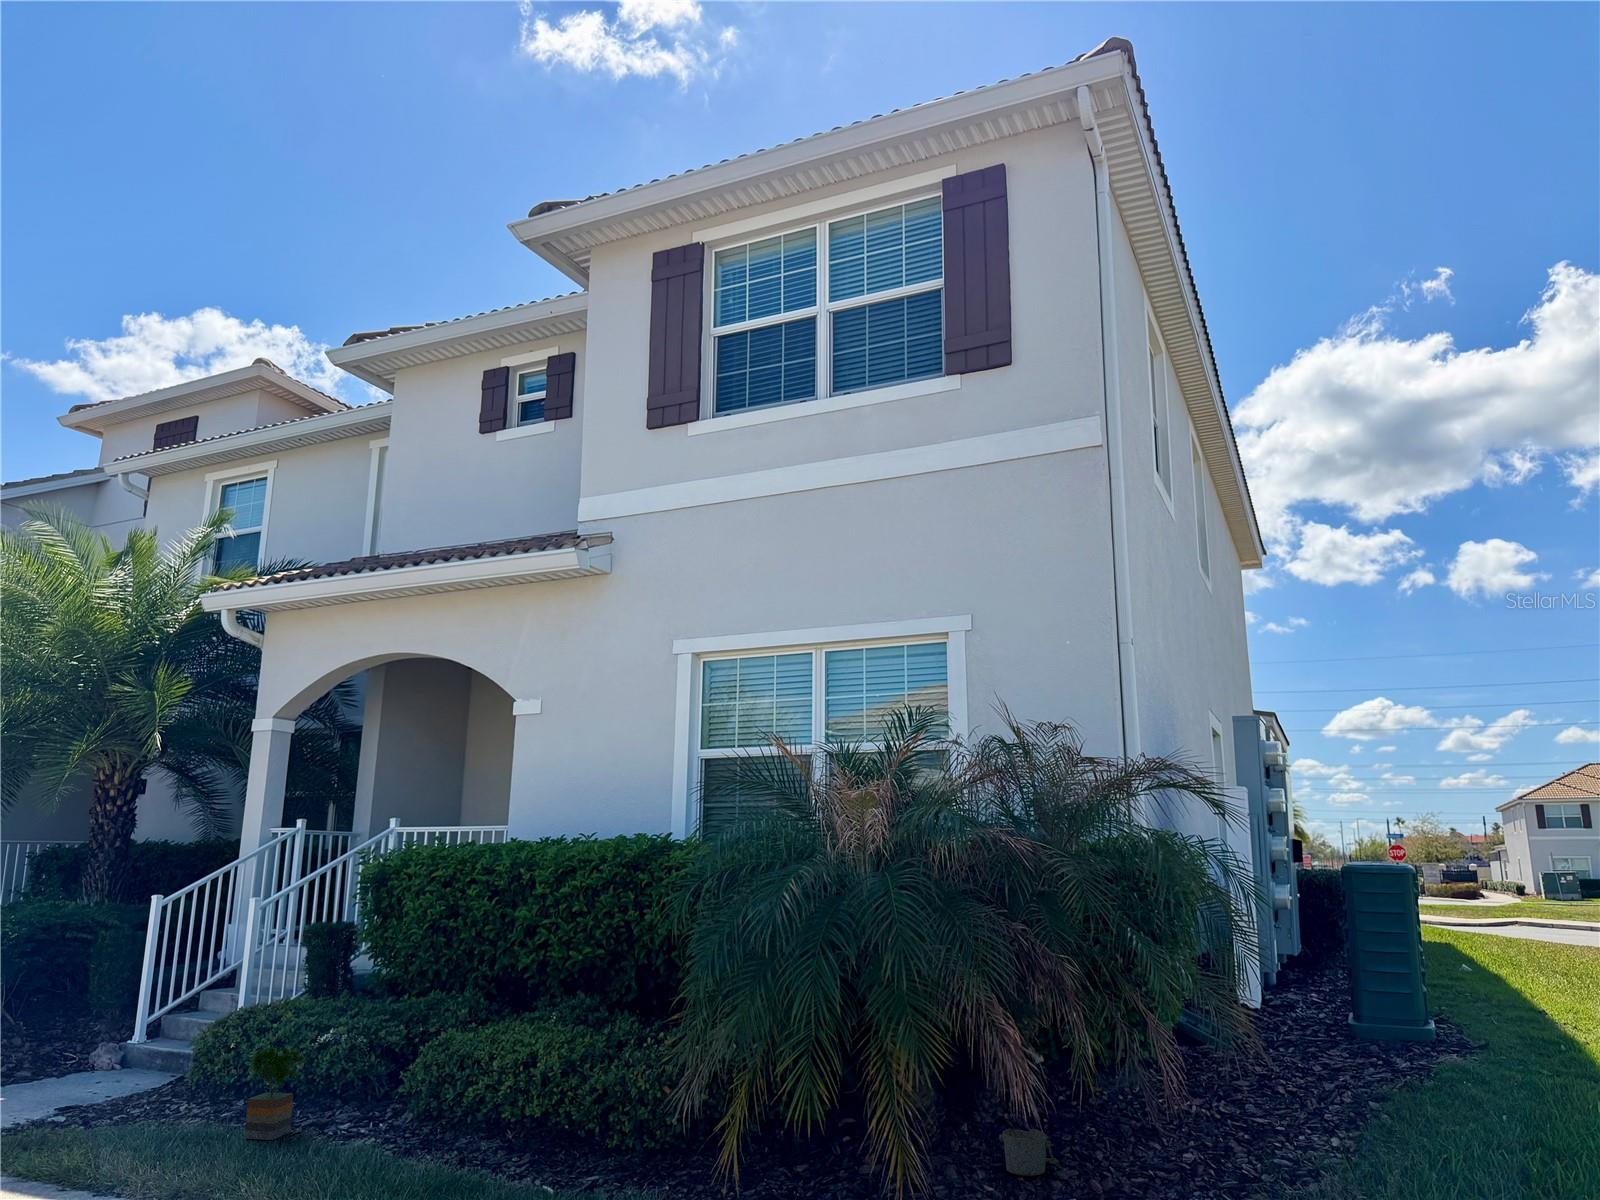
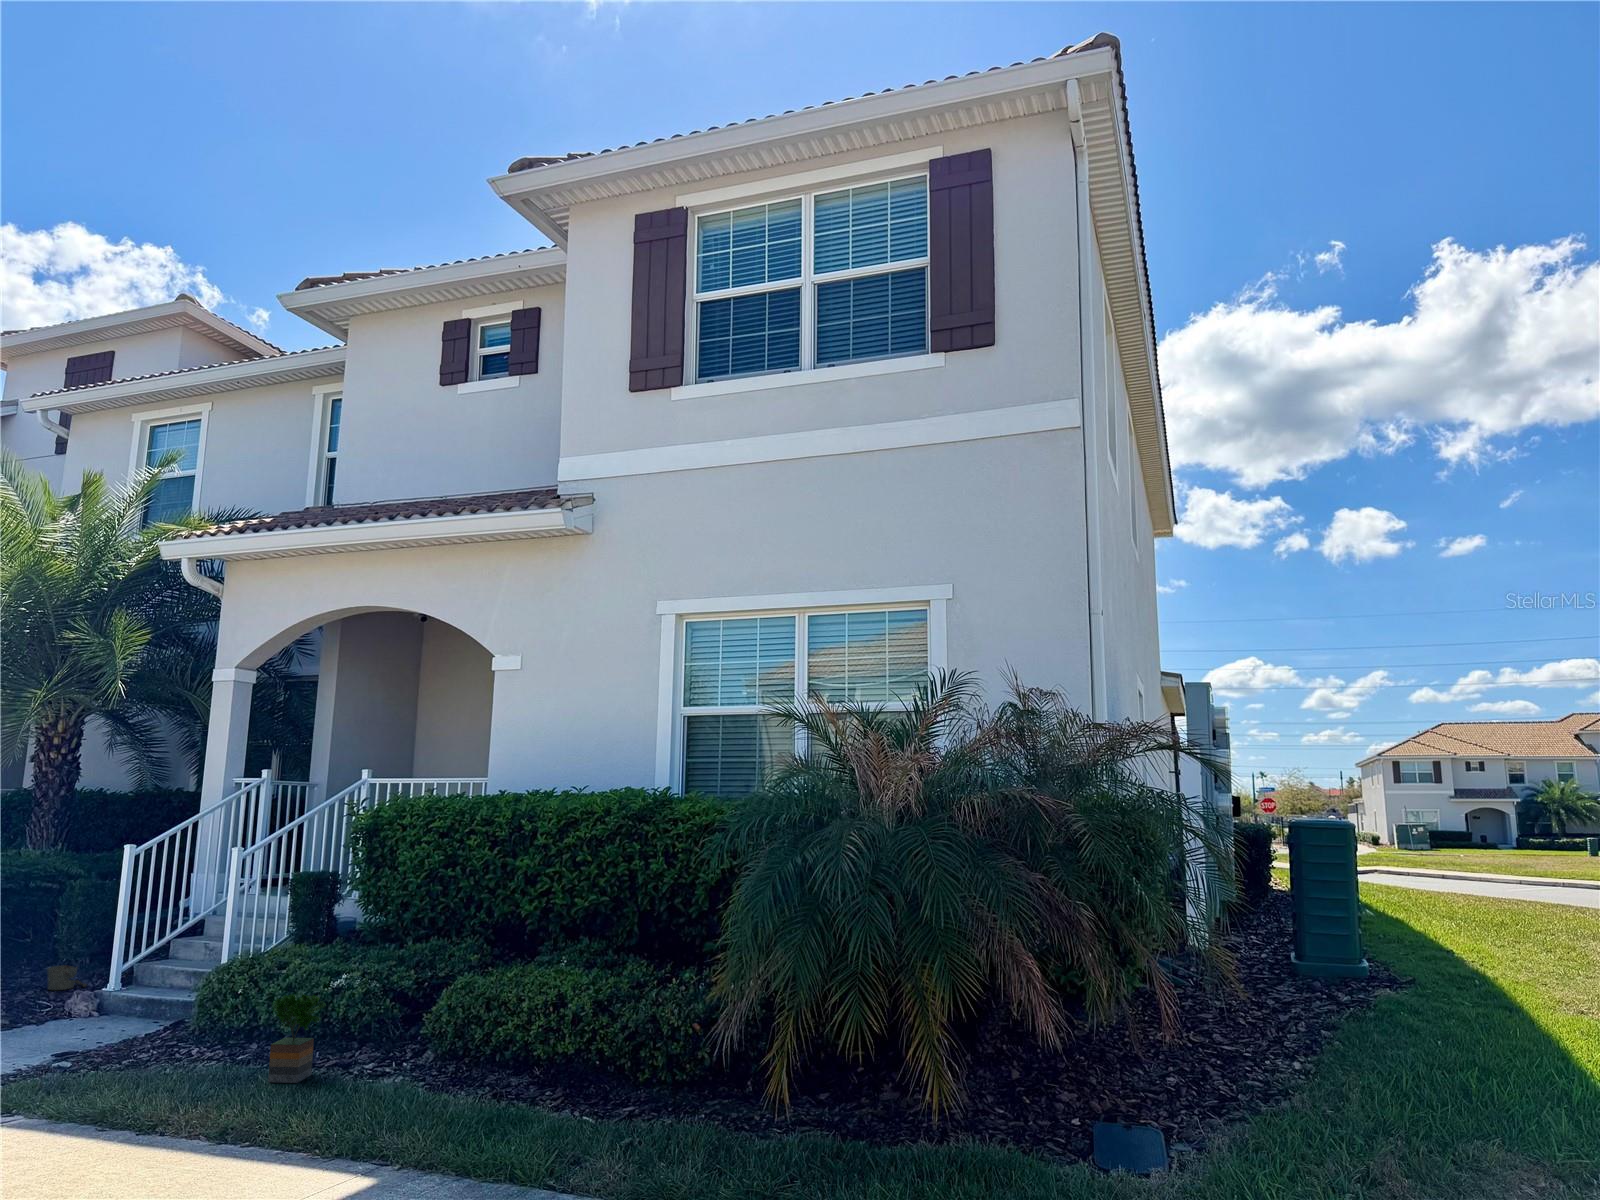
bucket: present [999,1128,1057,1176] -> present [47,965,87,990]

